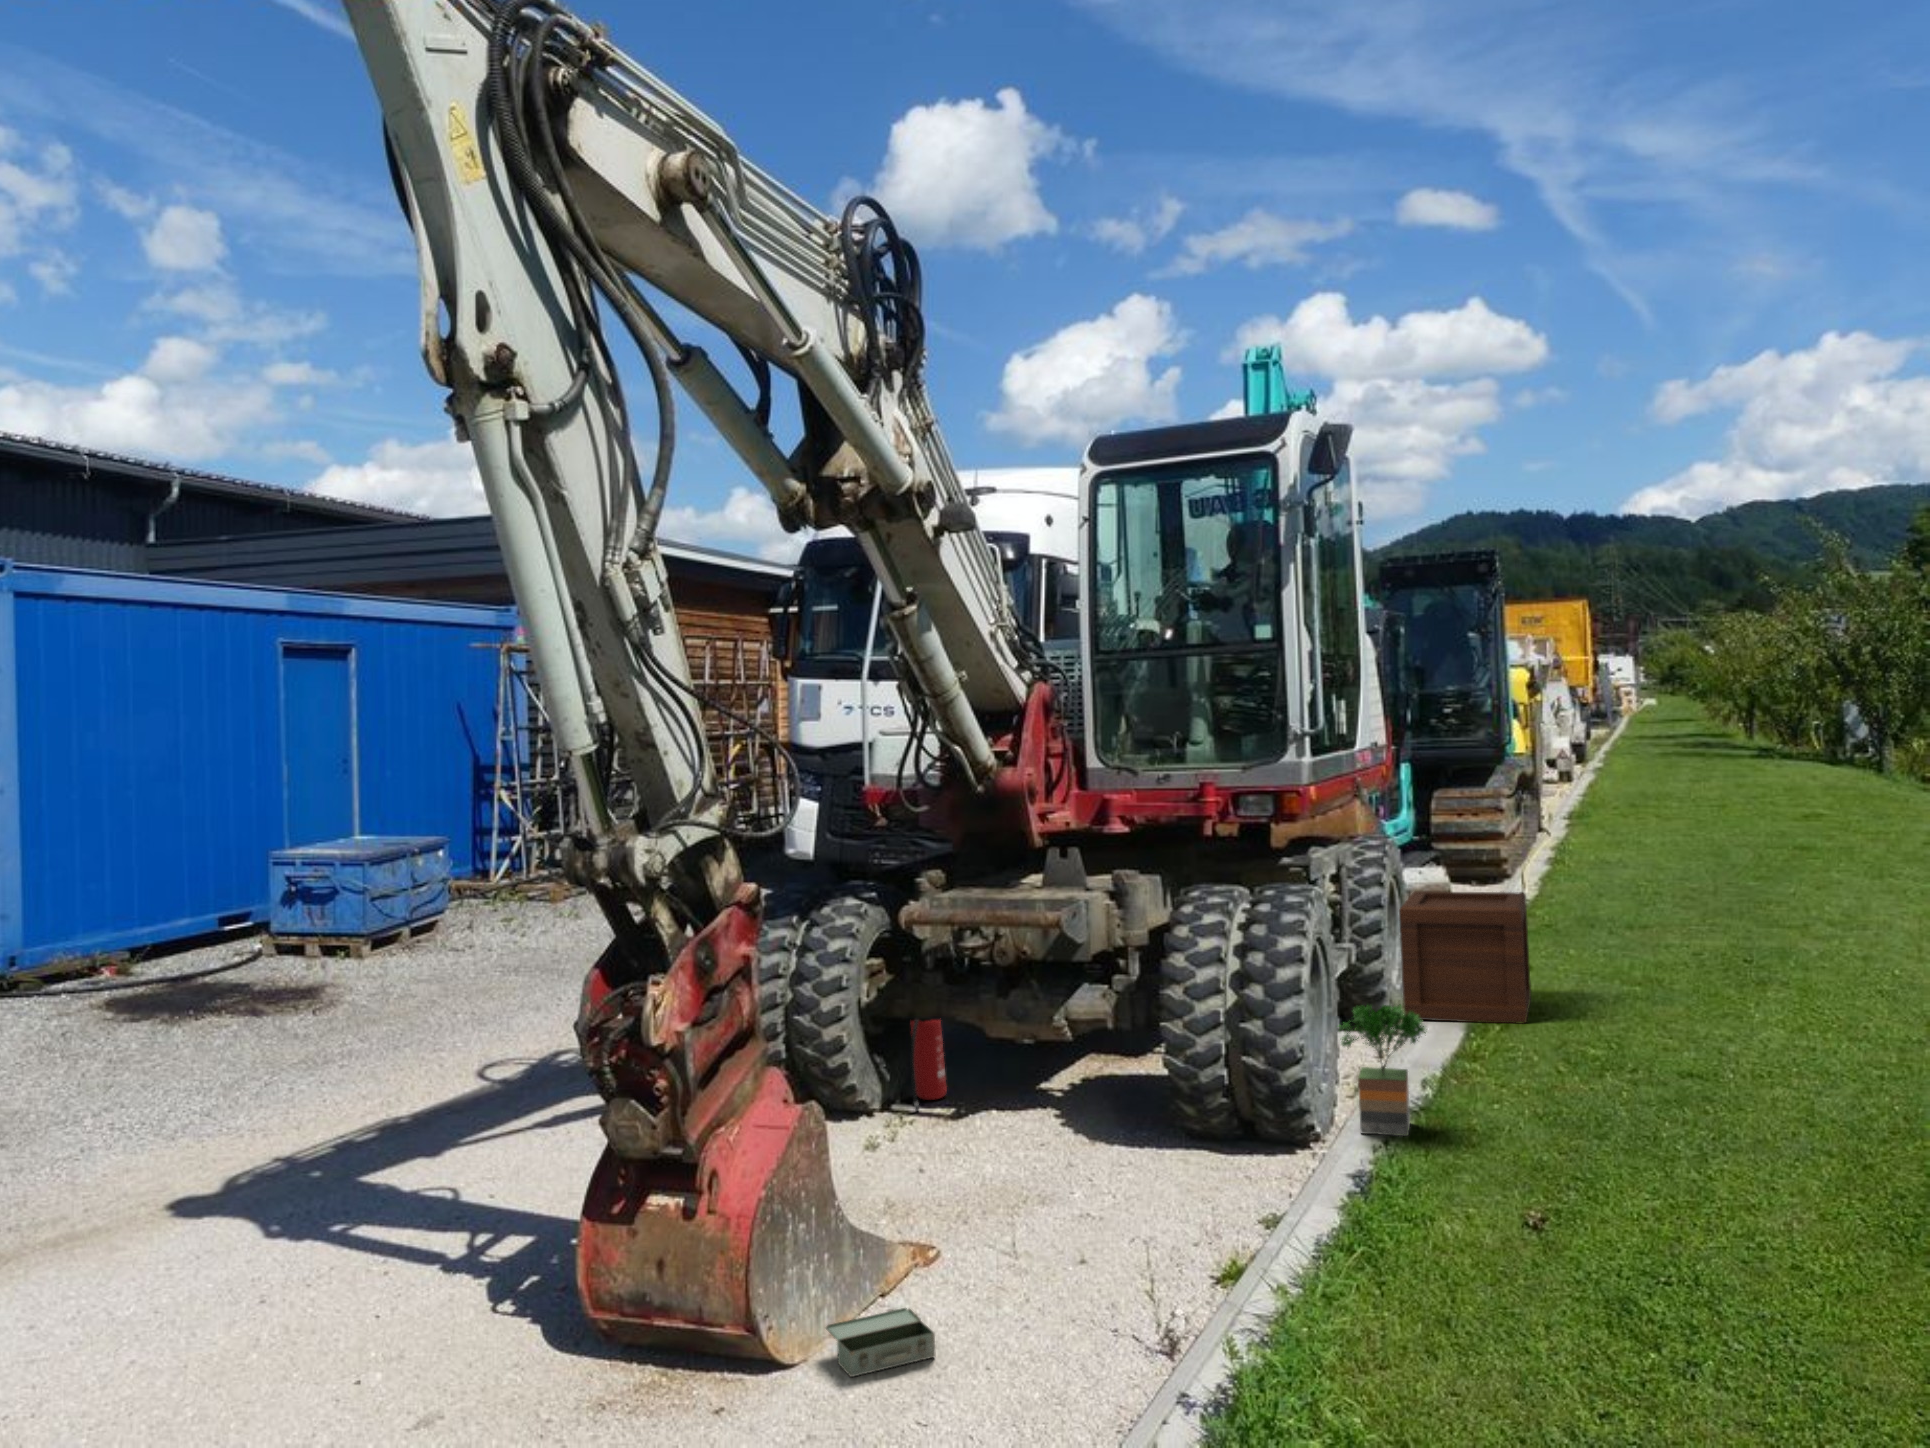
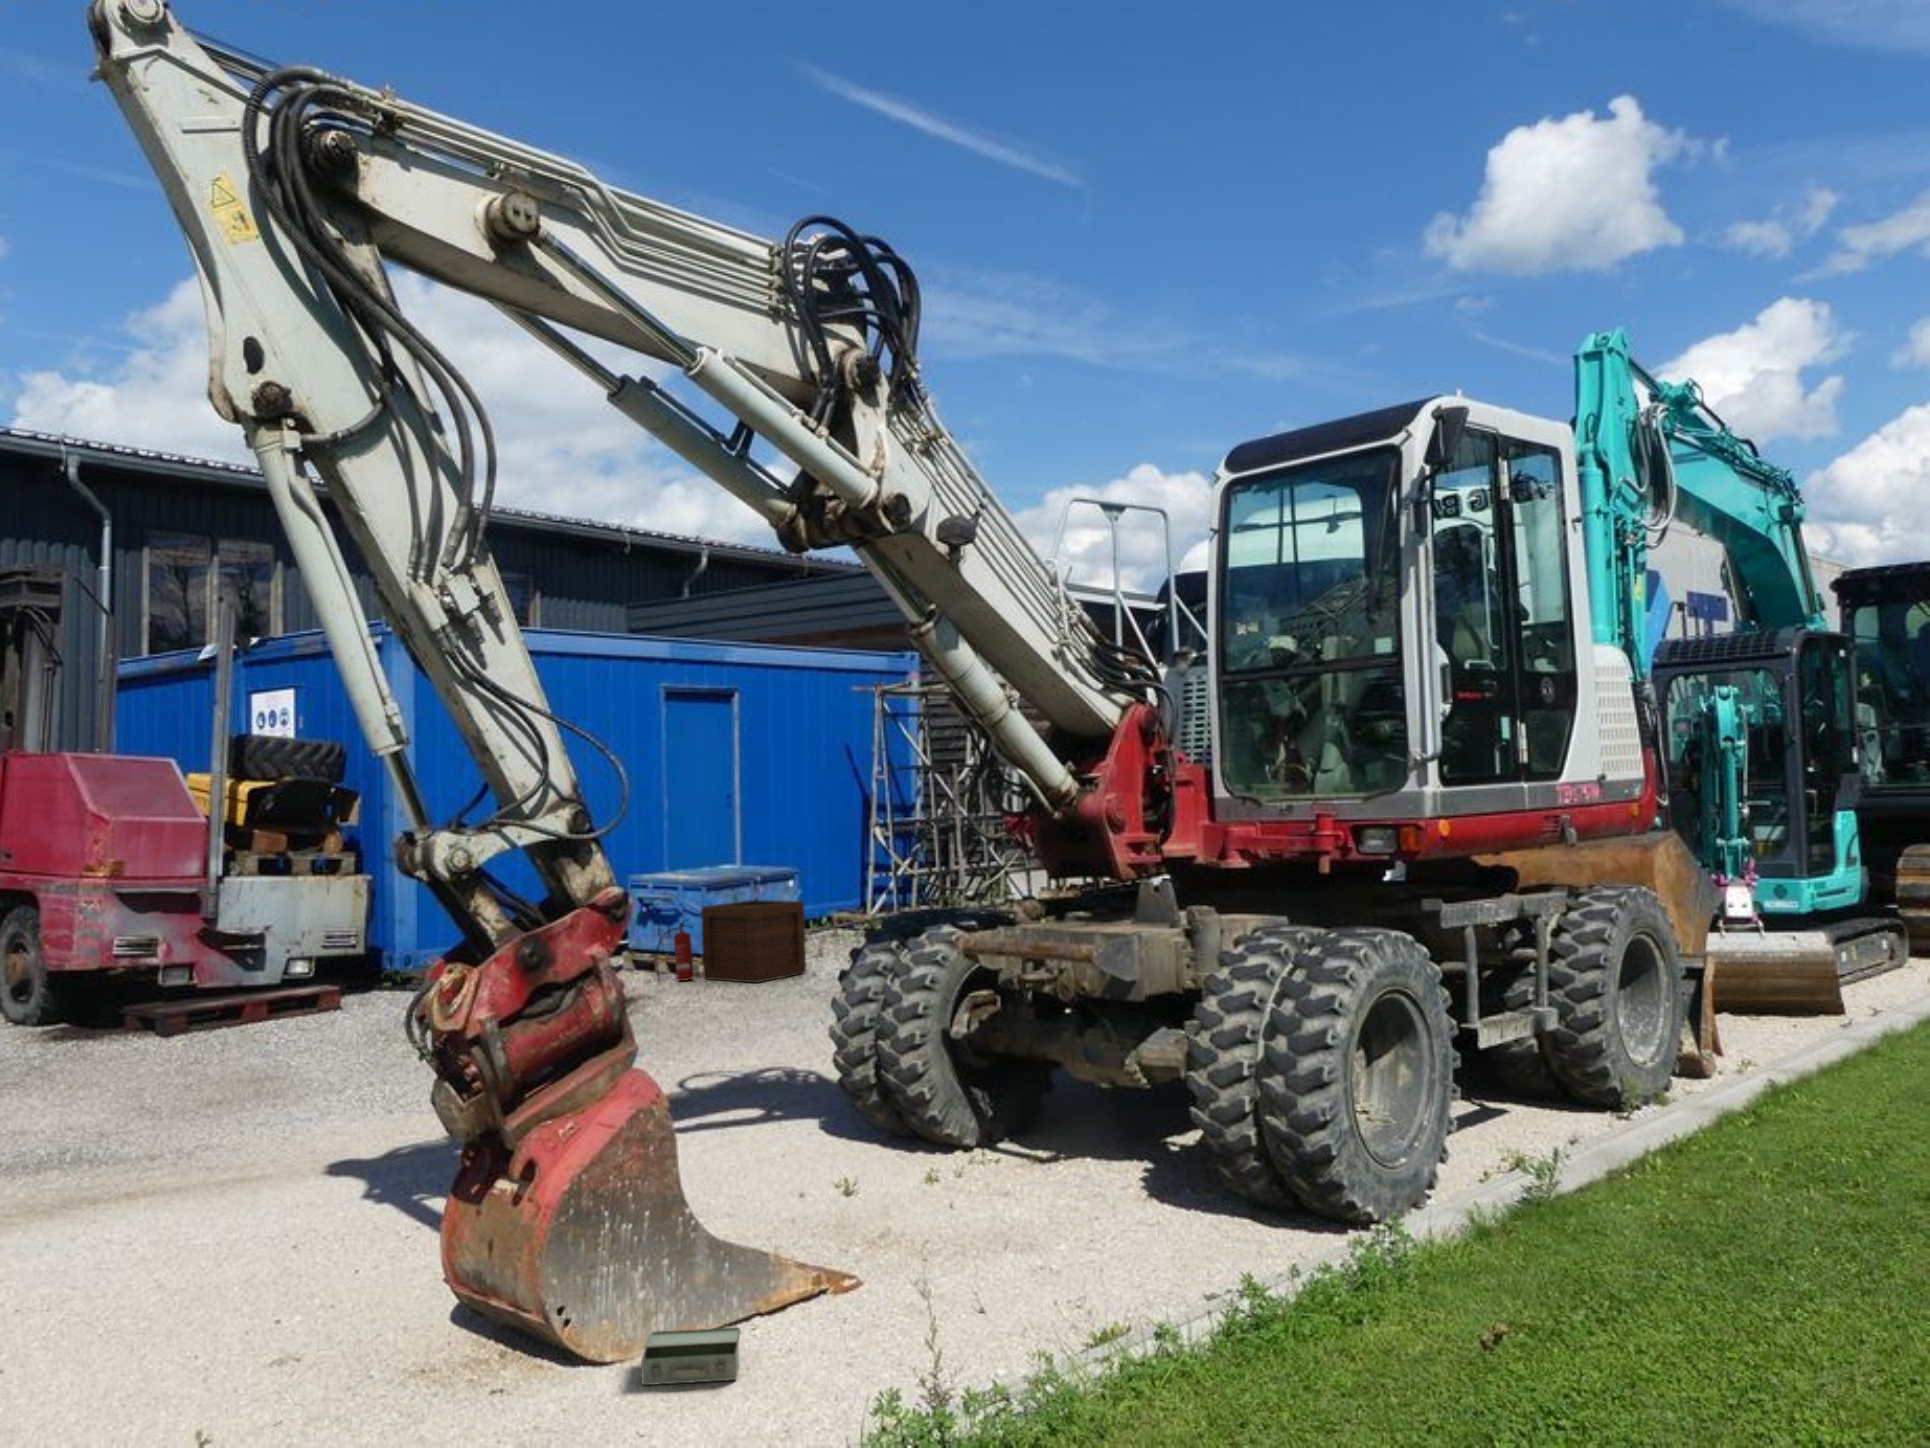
wooden crate: present [1399,891,1531,1023] -> present [701,900,806,983]
potted tree: present [1339,1005,1426,1136] -> none [1396,1068,1516,1229]
fire extinguisher: present [910,1019,947,1112] -> present [656,919,694,981]

